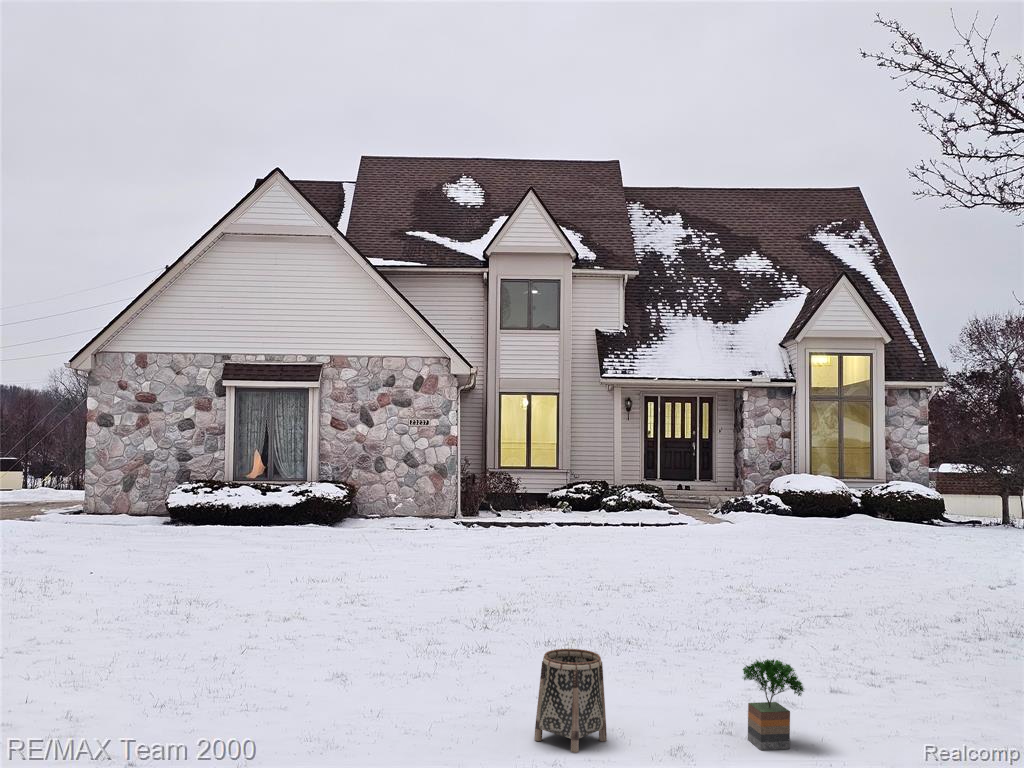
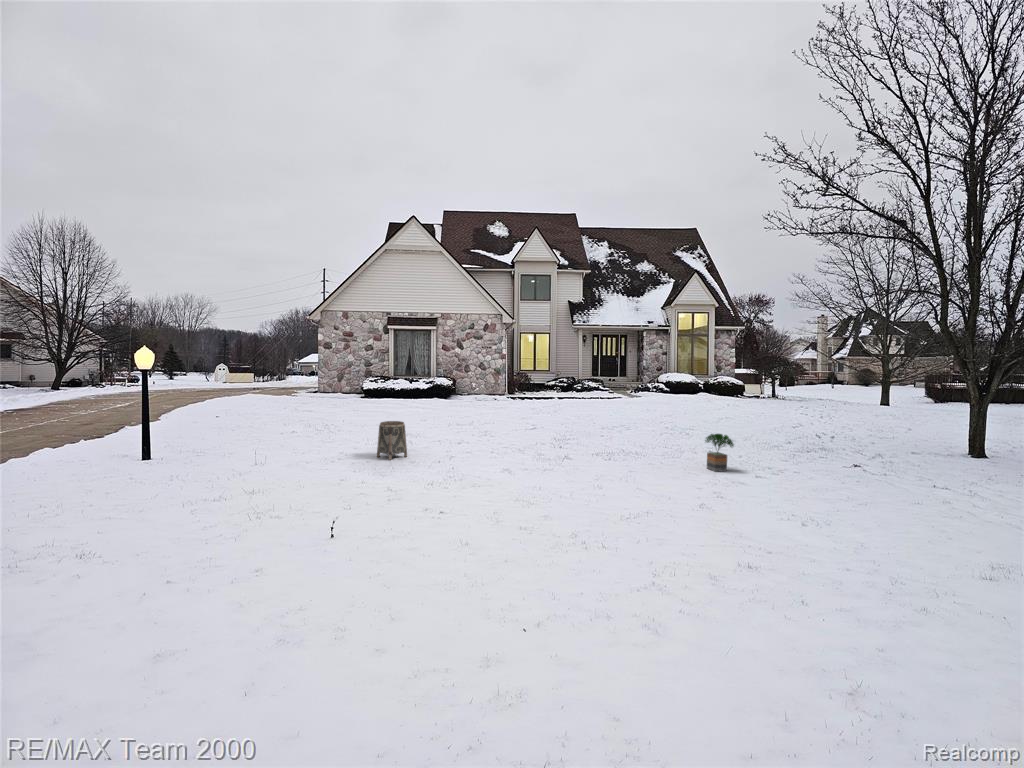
basket: present [534,649,607,753] -> present [377,421,407,460]

